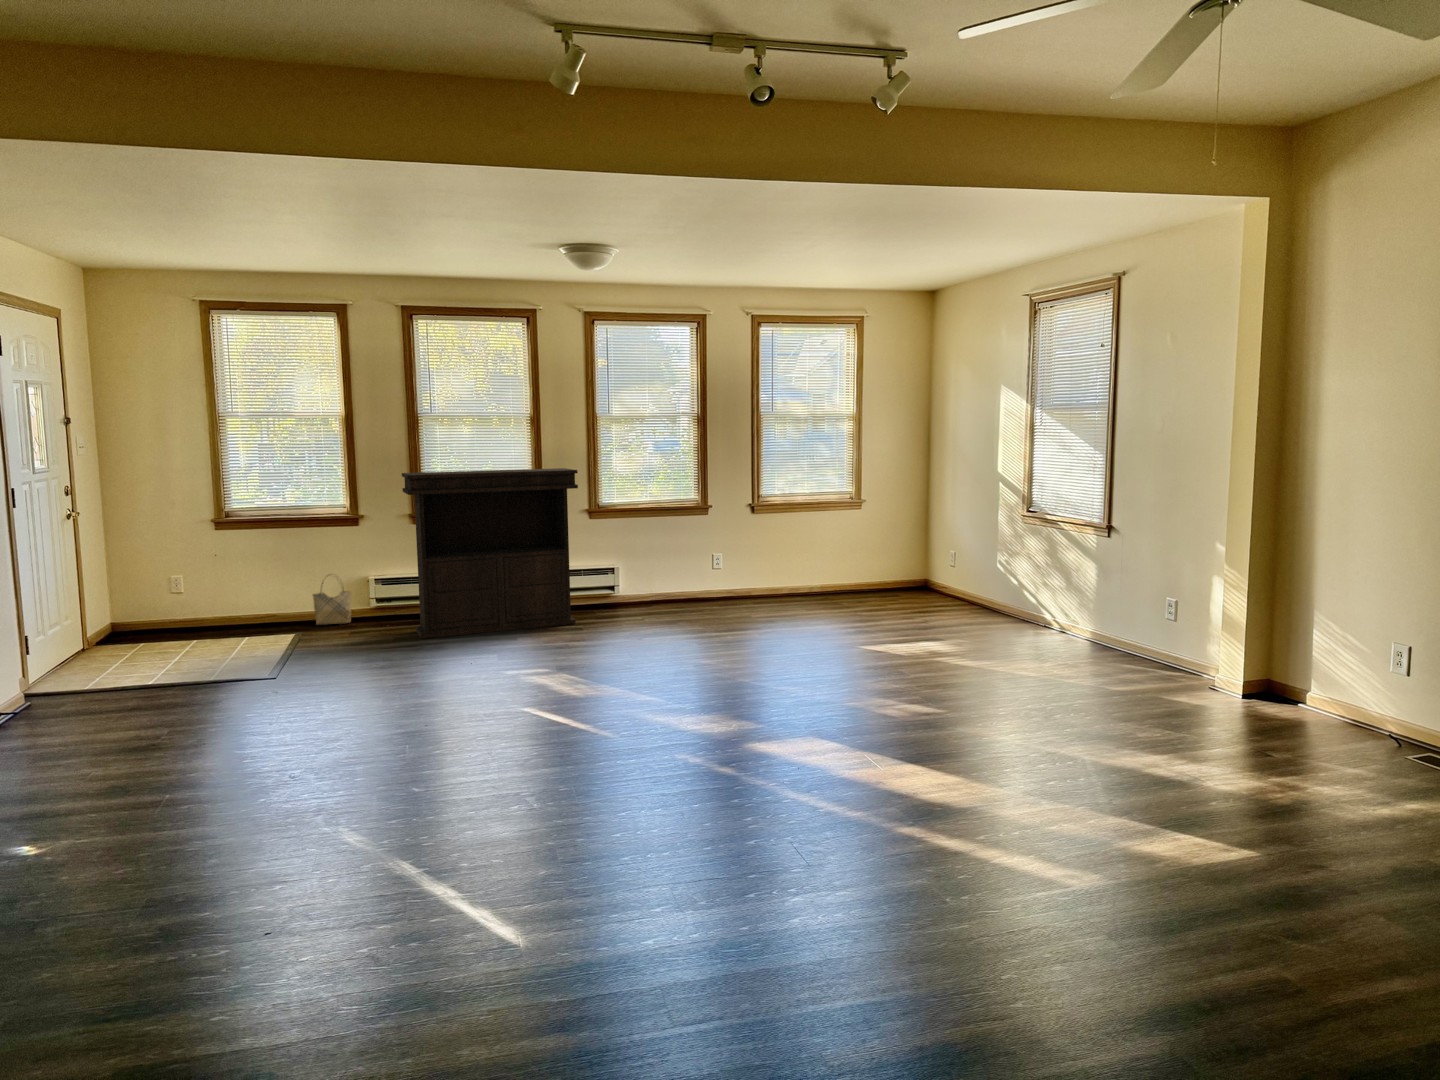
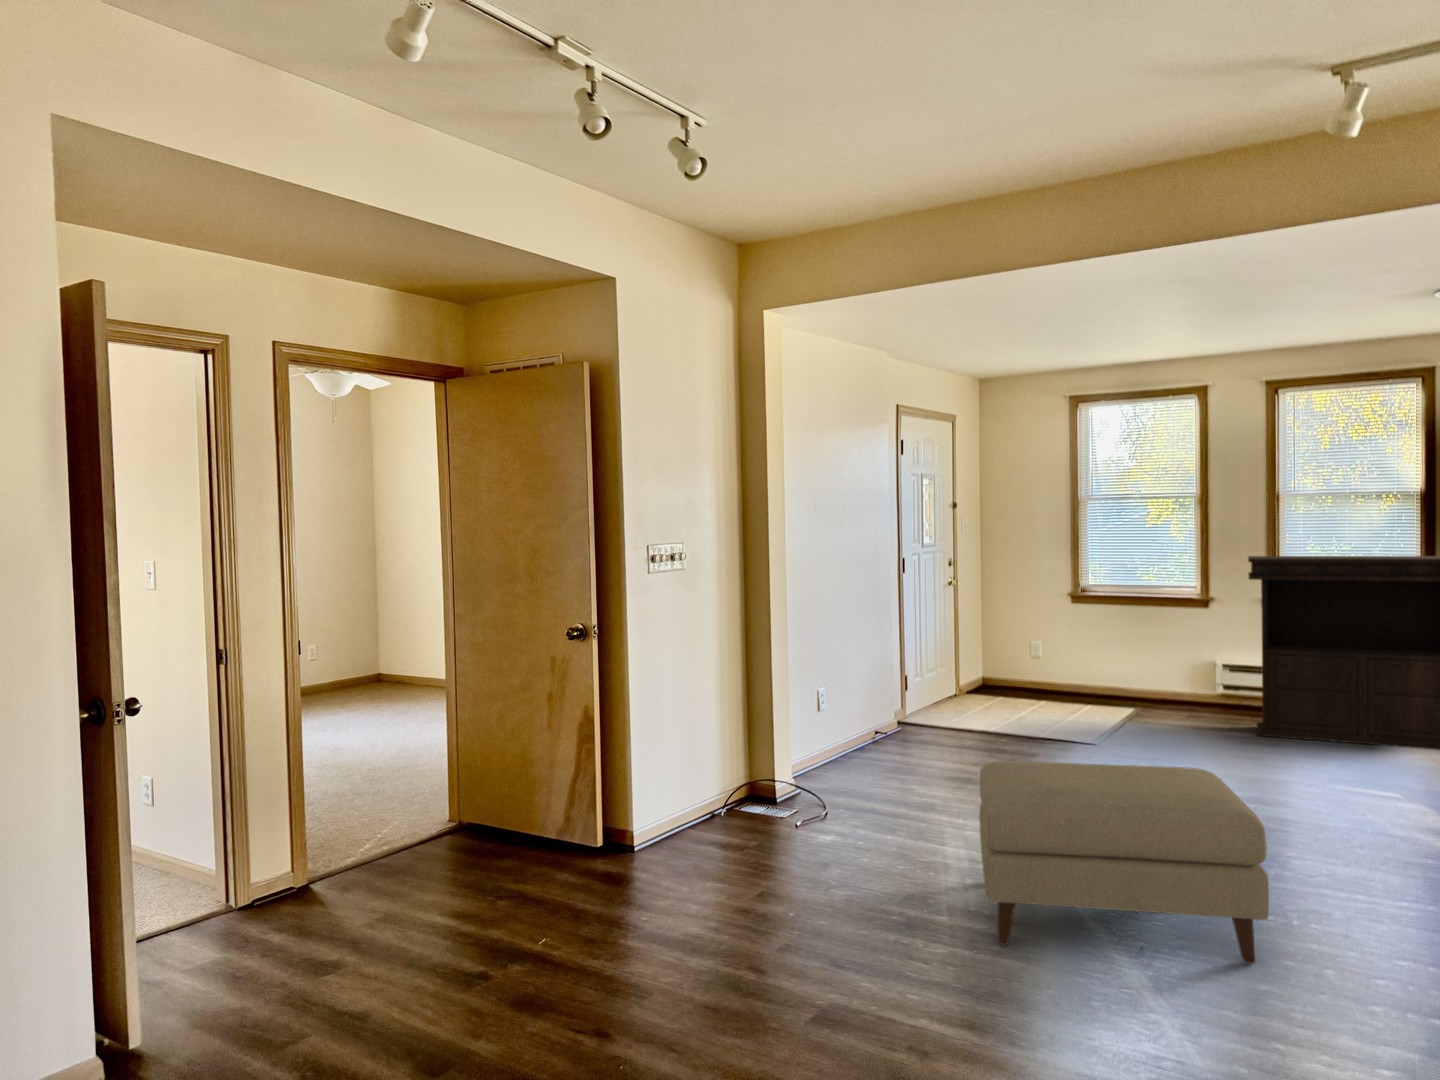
woven basket: present [313,583,352,625] -> none [1154,655,1195,707]
ottoman: none [237,670,542,895] -> present [979,761,1269,964]

